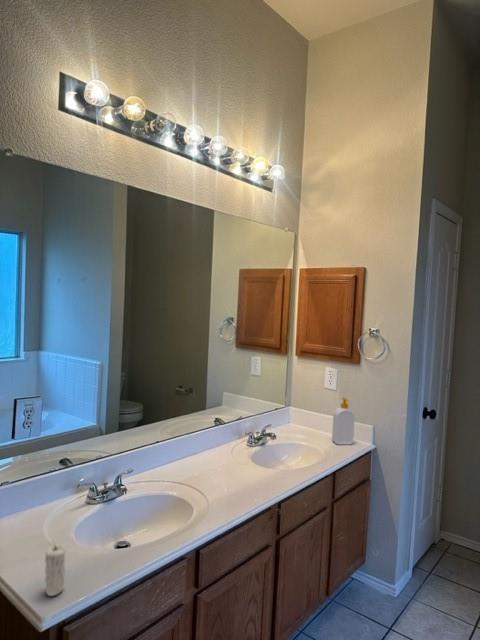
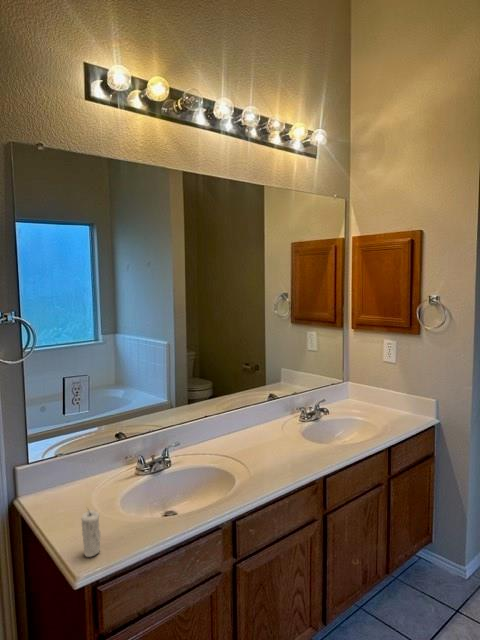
soap bottle: present [332,398,355,445] -> none [391,371,414,420]

